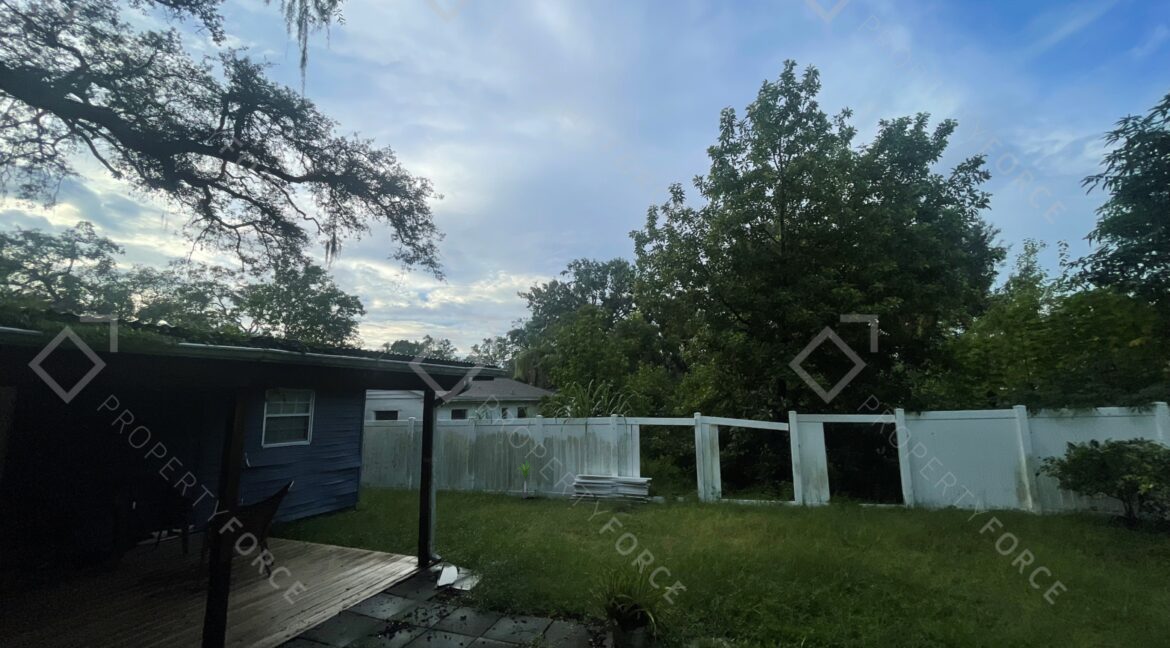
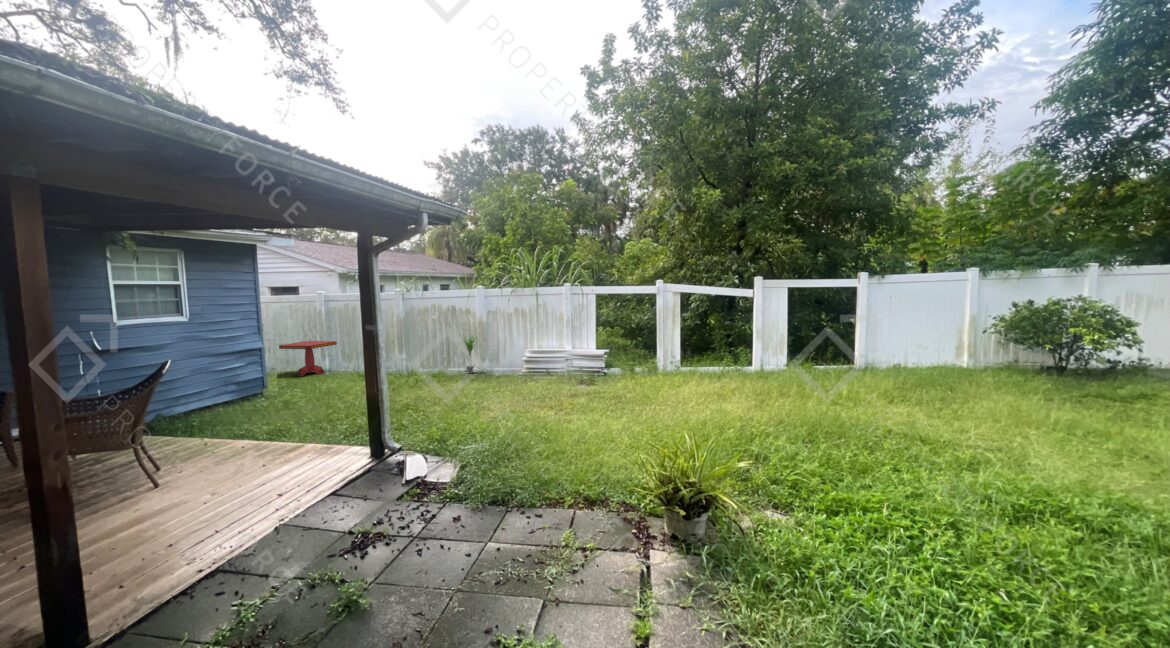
side table: none [372,463,417,495] -> present [279,341,337,376]

